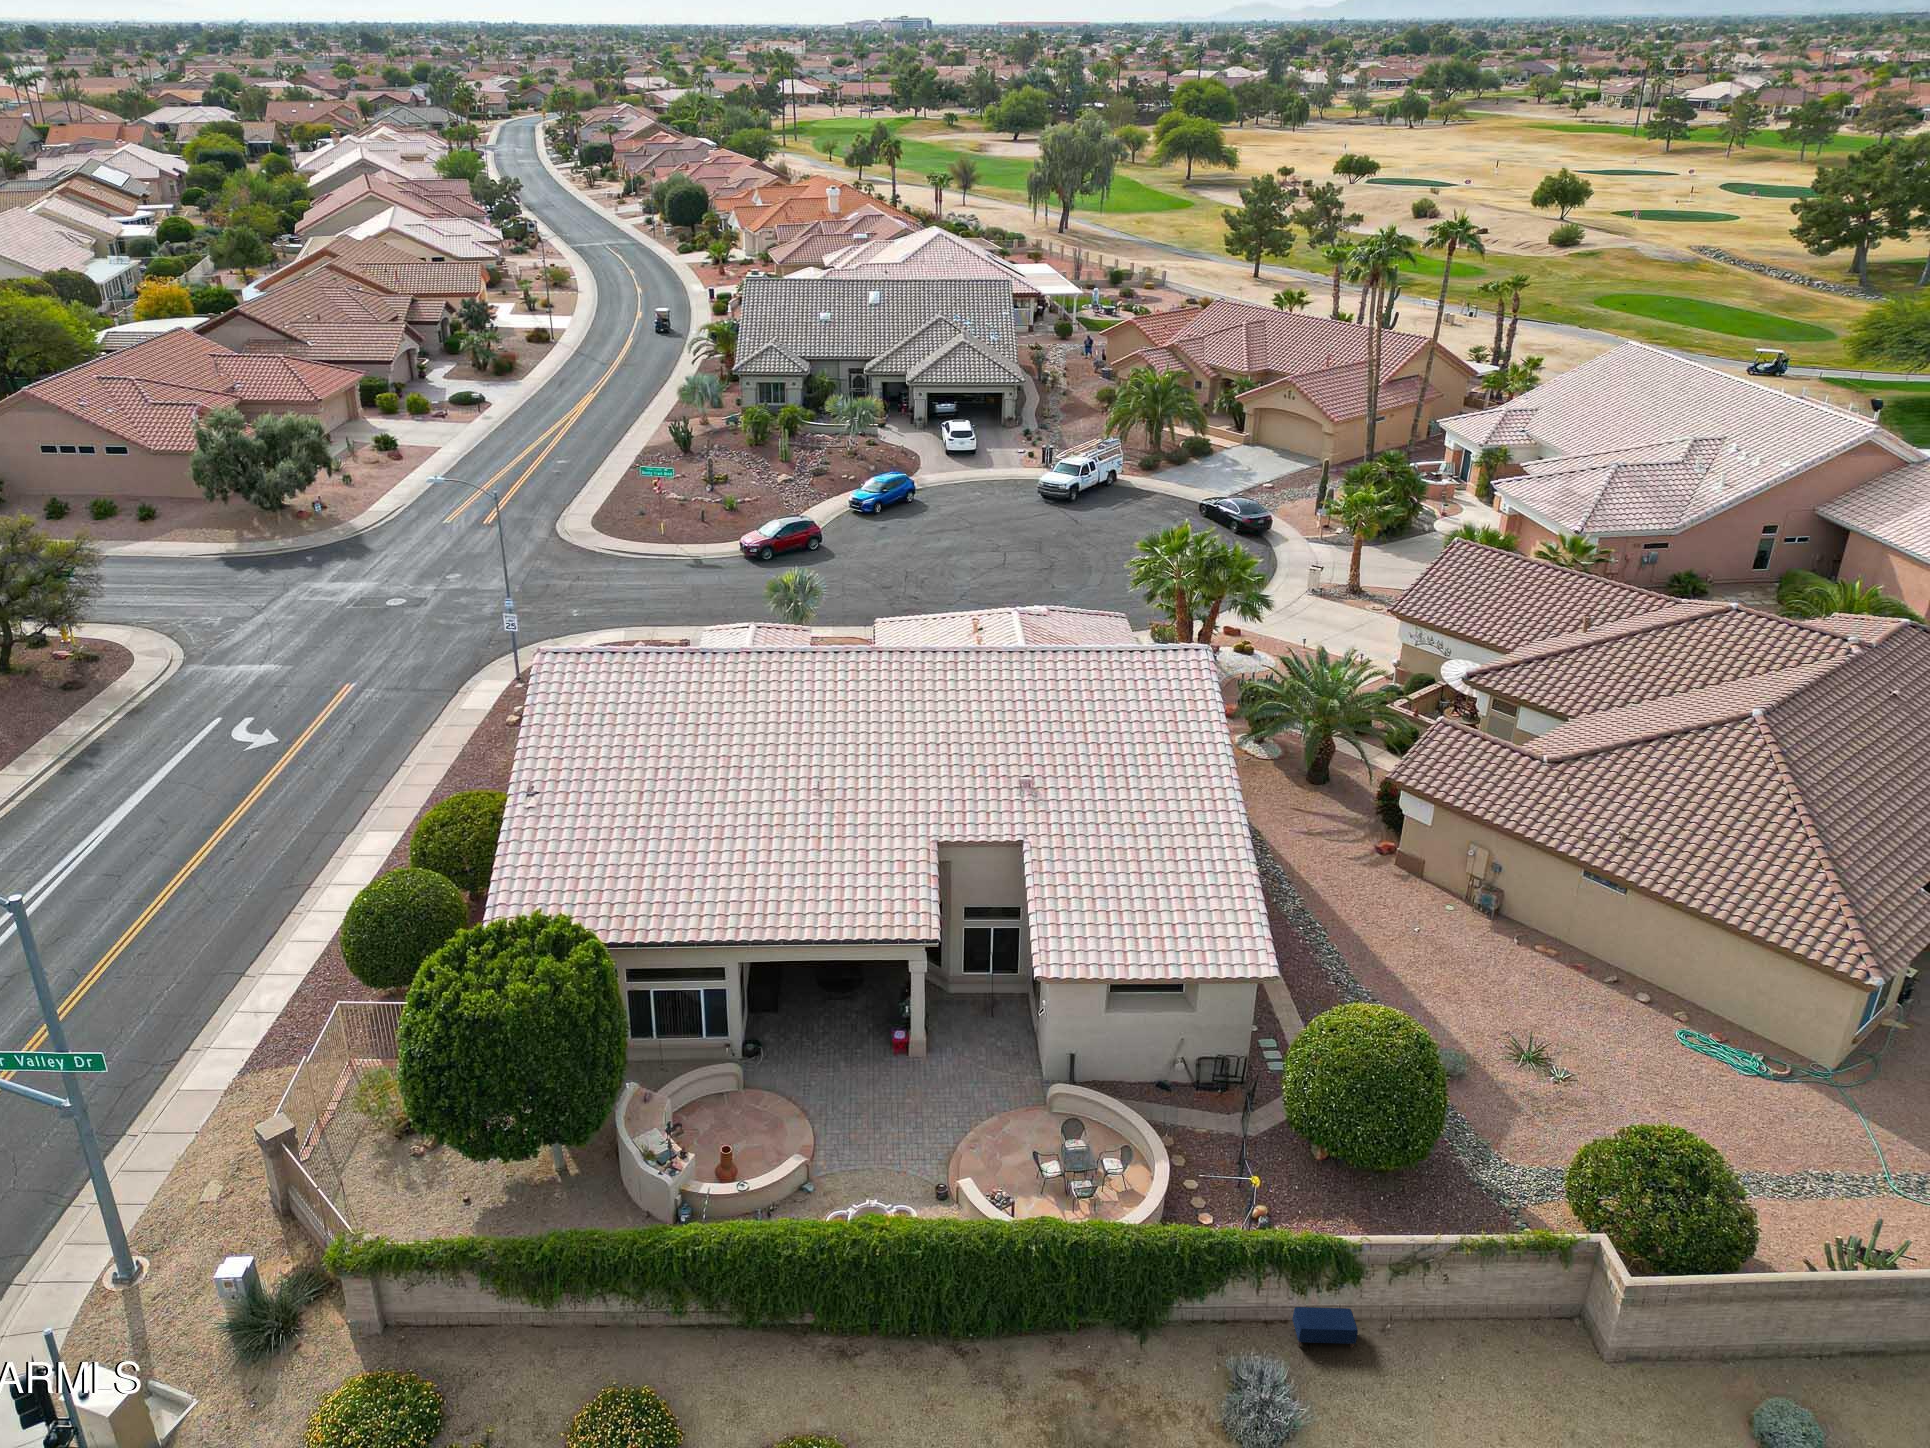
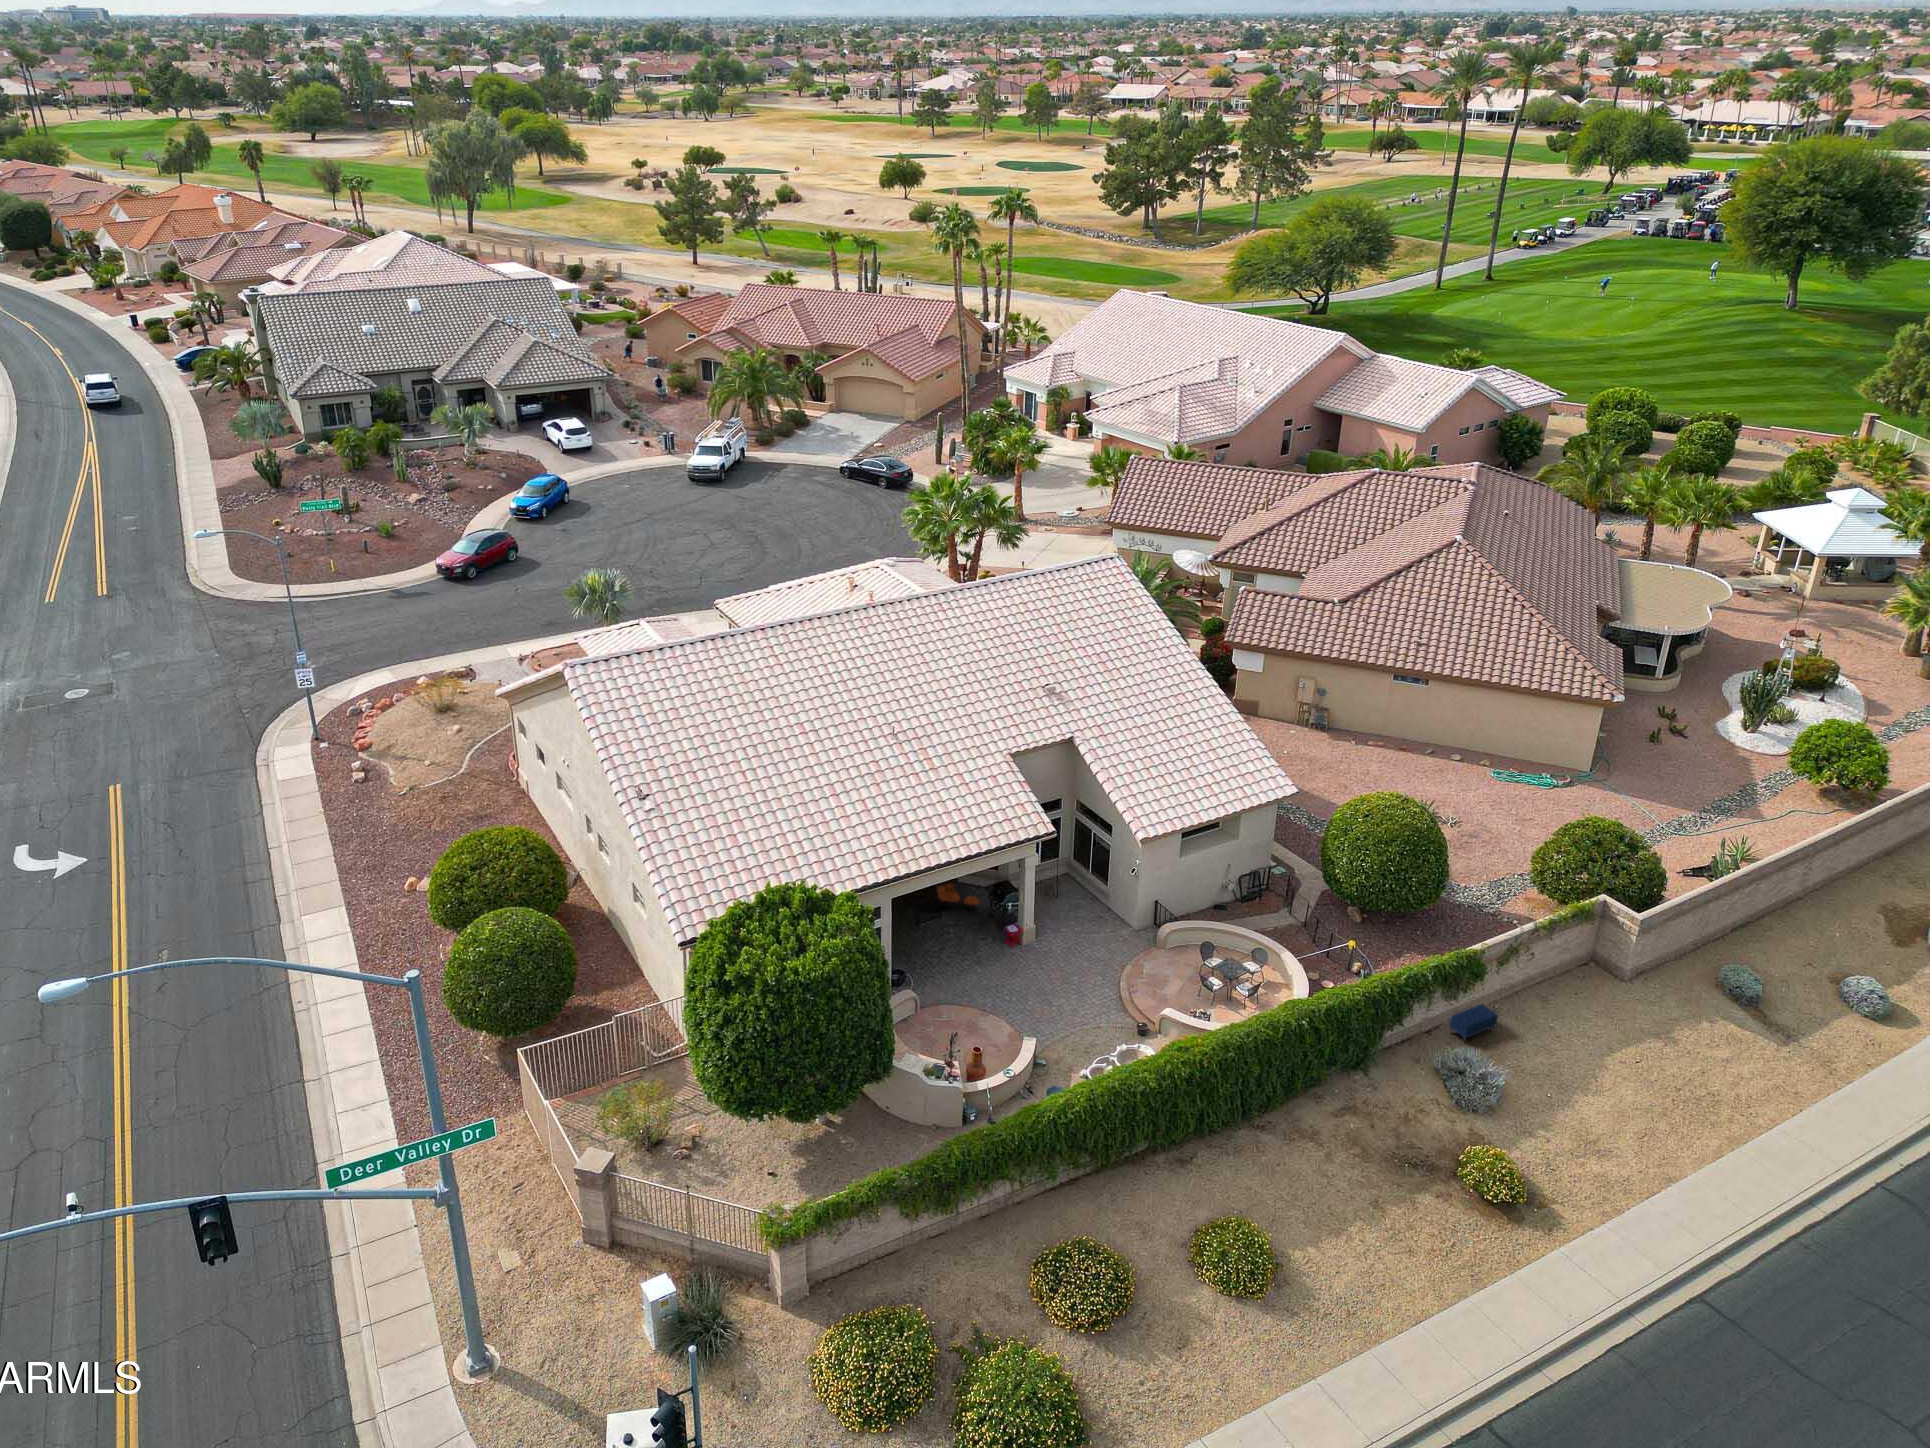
lounge chair: none [858,946,901,999] -> present [937,884,979,908]

